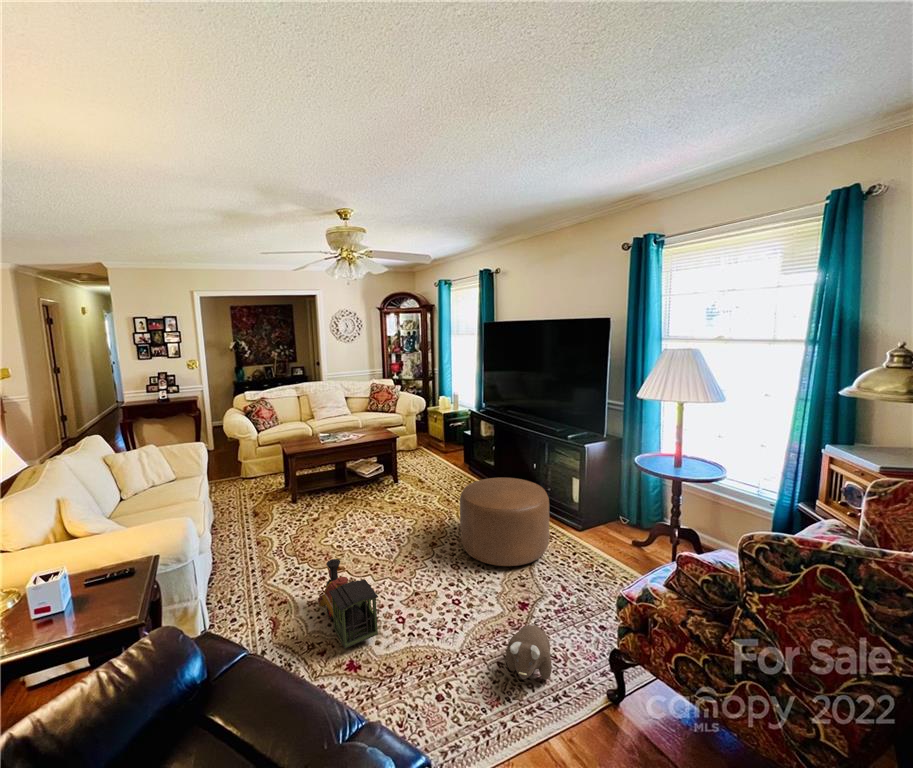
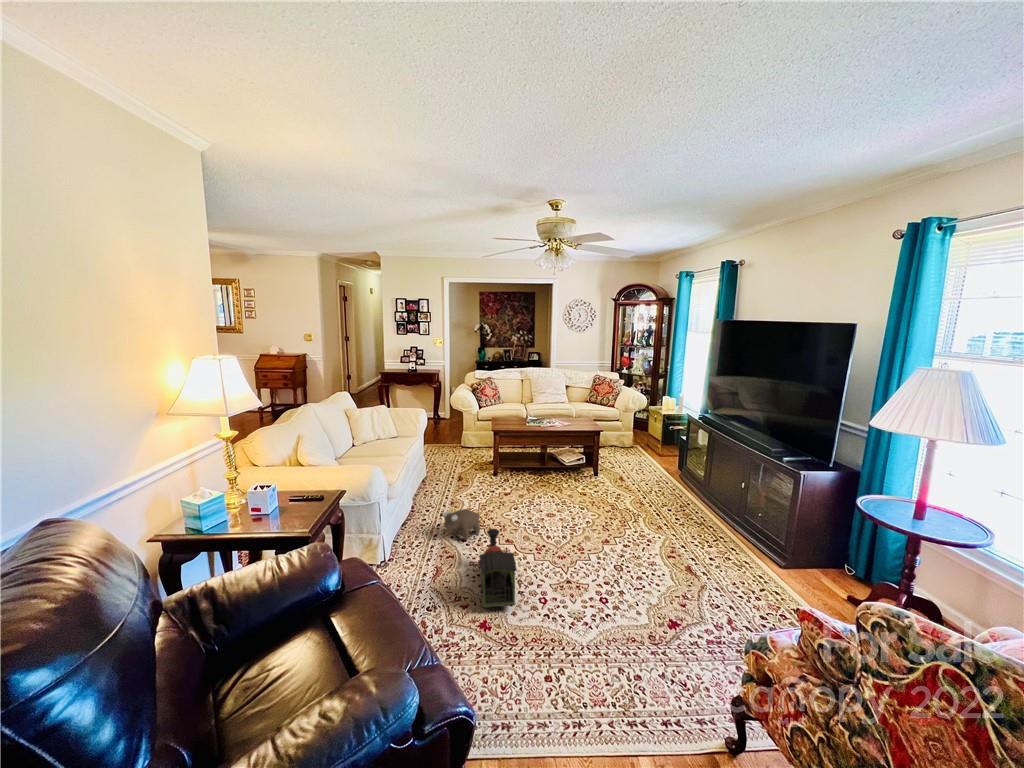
ottoman: present [460,478,549,566] -> none [631,485,737,585]
plush toy: present [506,625,552,680] -> present [442,509,480,541]

